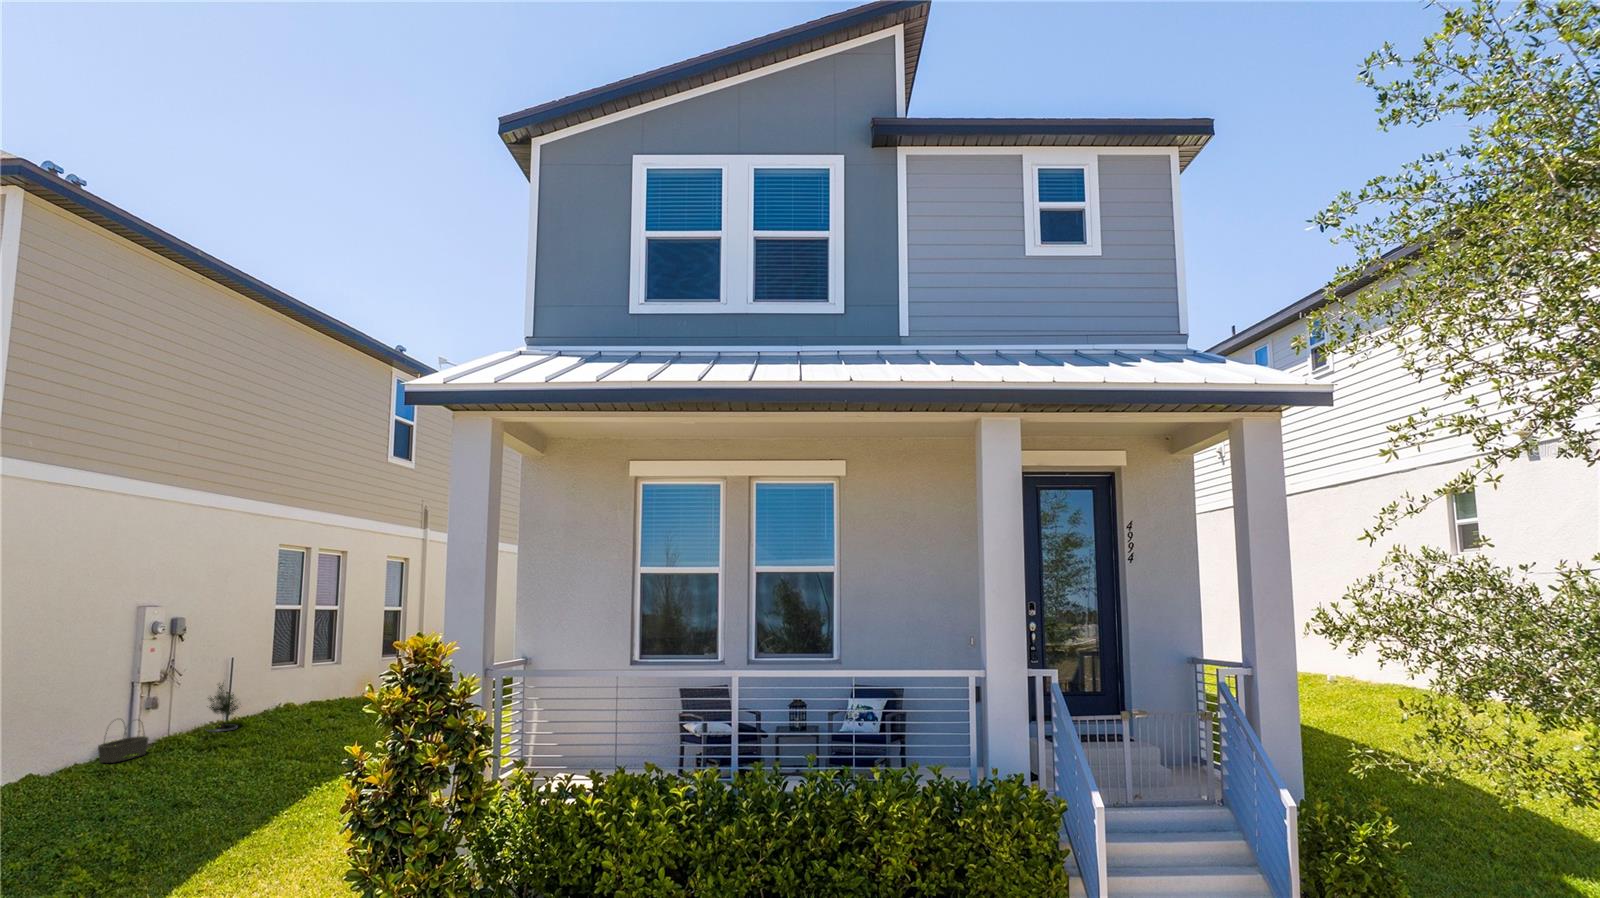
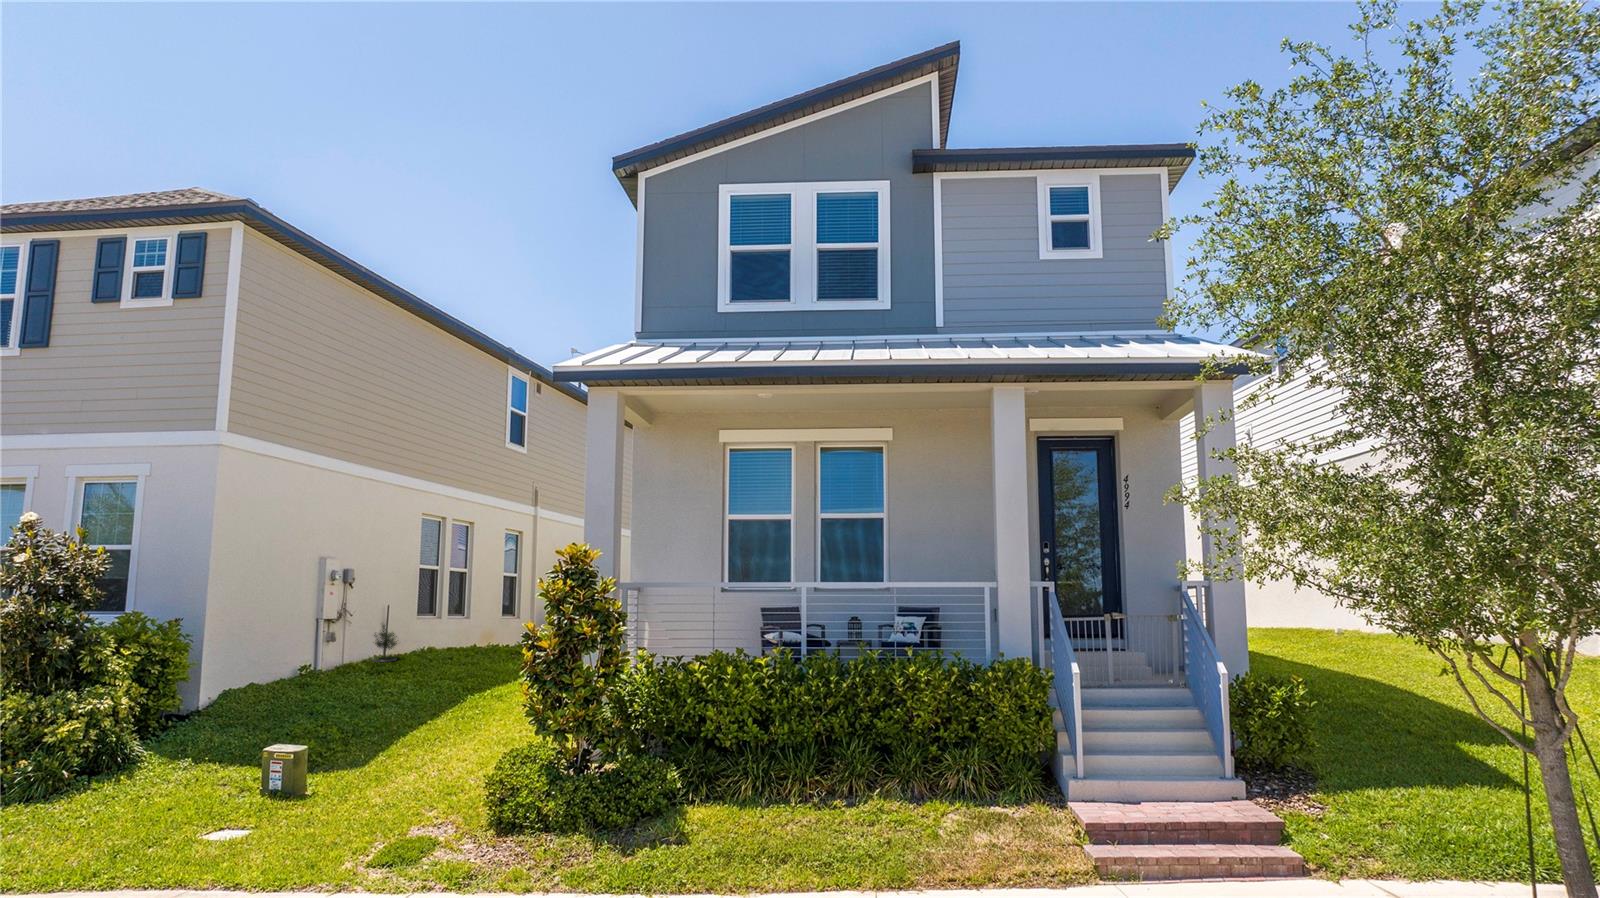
basket: present [98,718,148,763] -> none [298,644,334,678]

